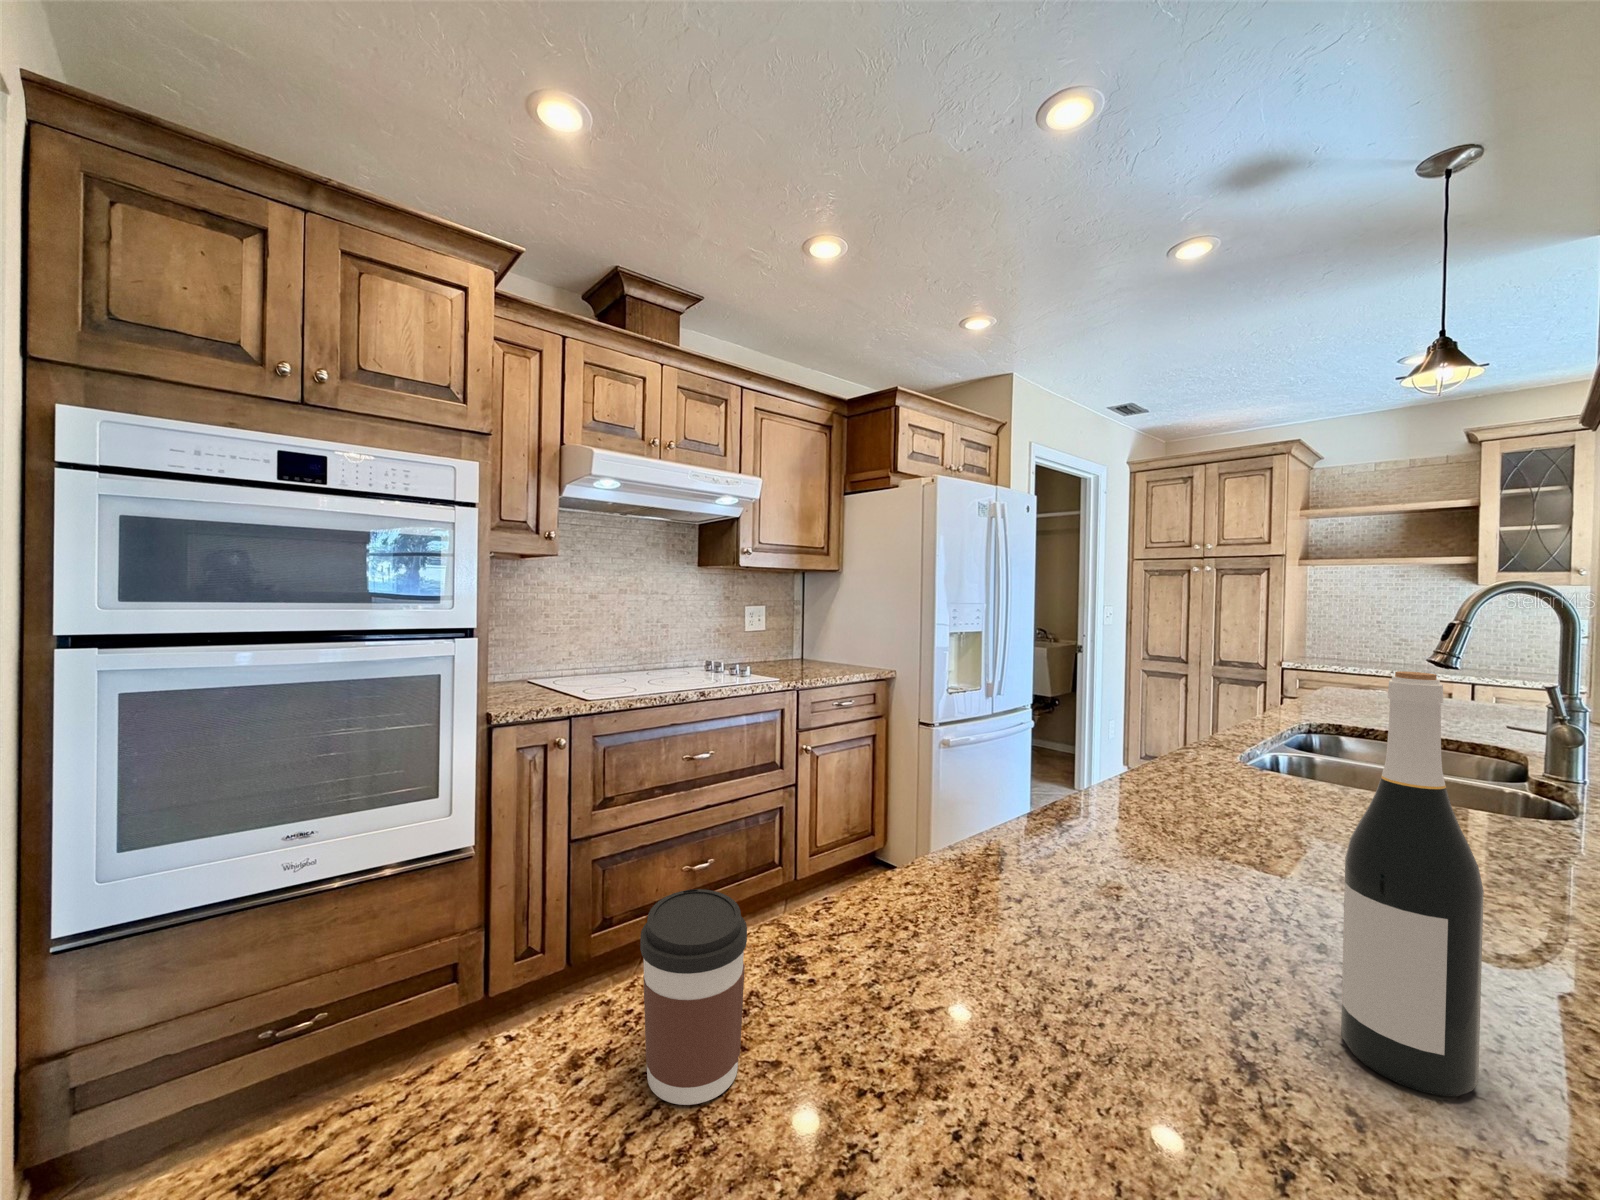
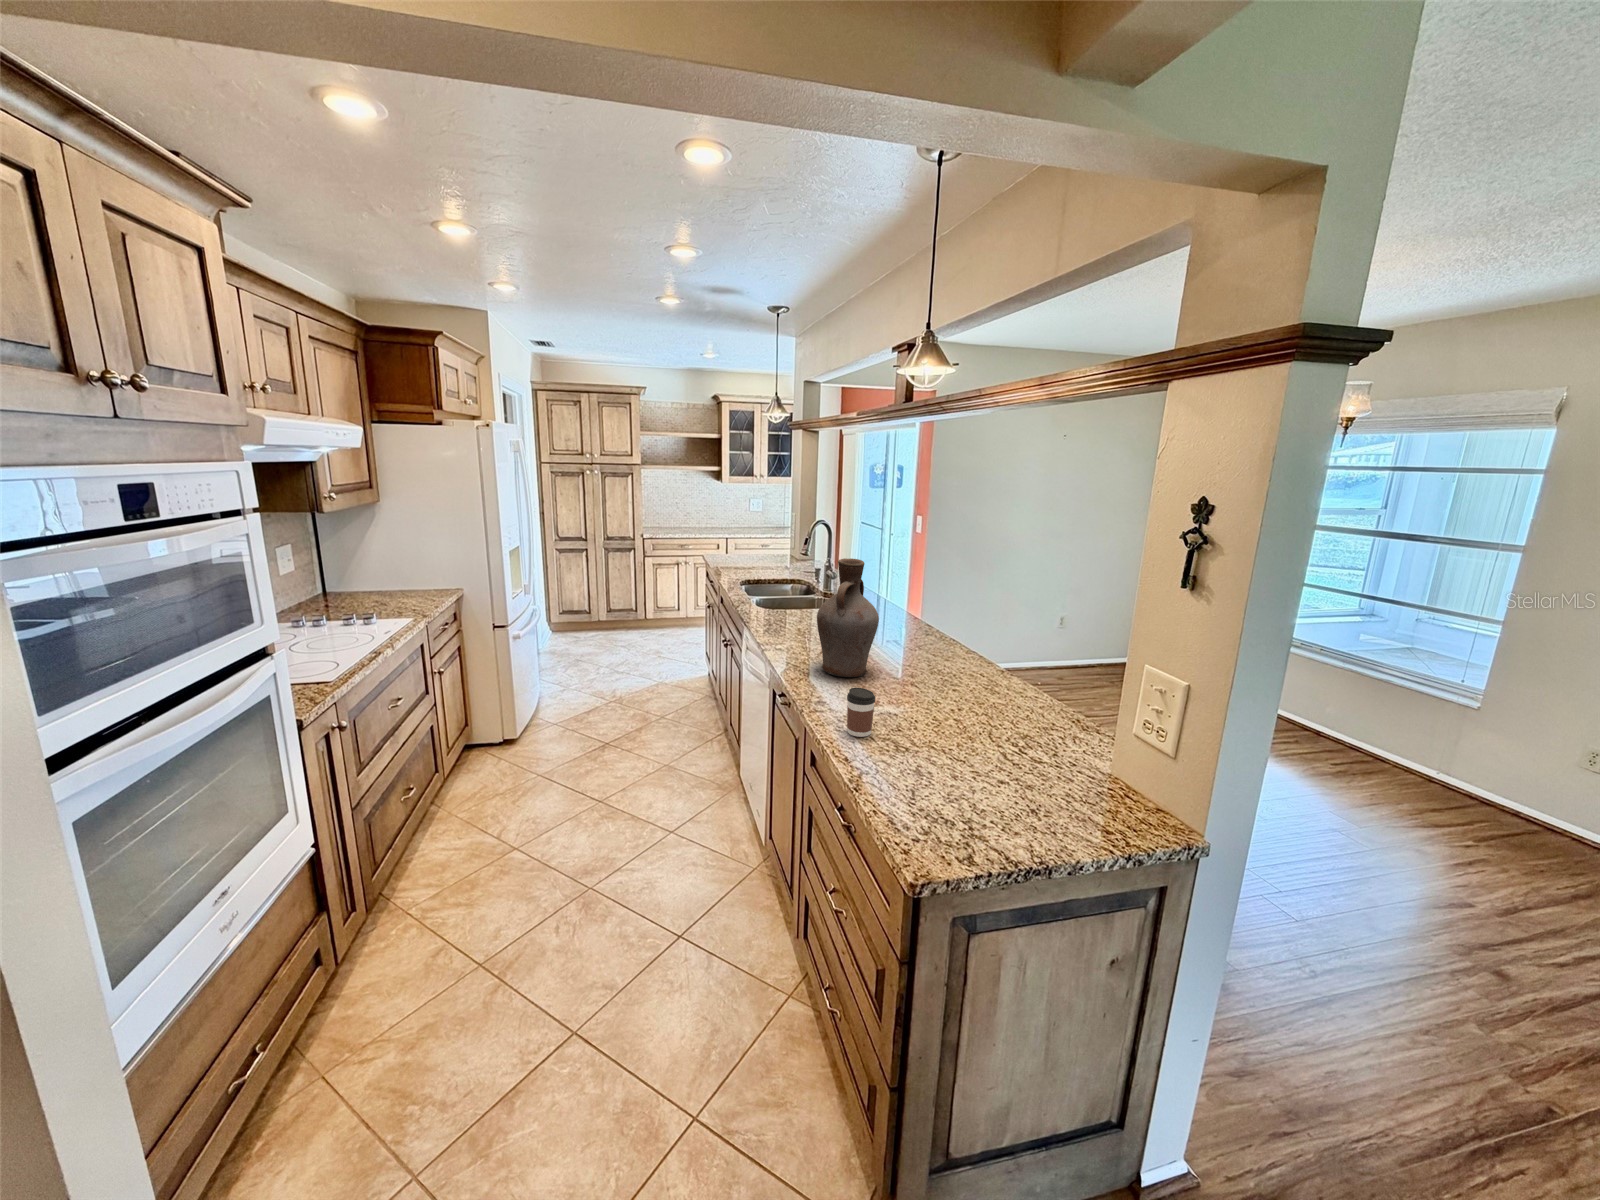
vase: none [1017,554,1241,954] -> present [817,558,879,677]
wine bottle: present [1341,671,1484,1096] -> none [901,591,926,676]

